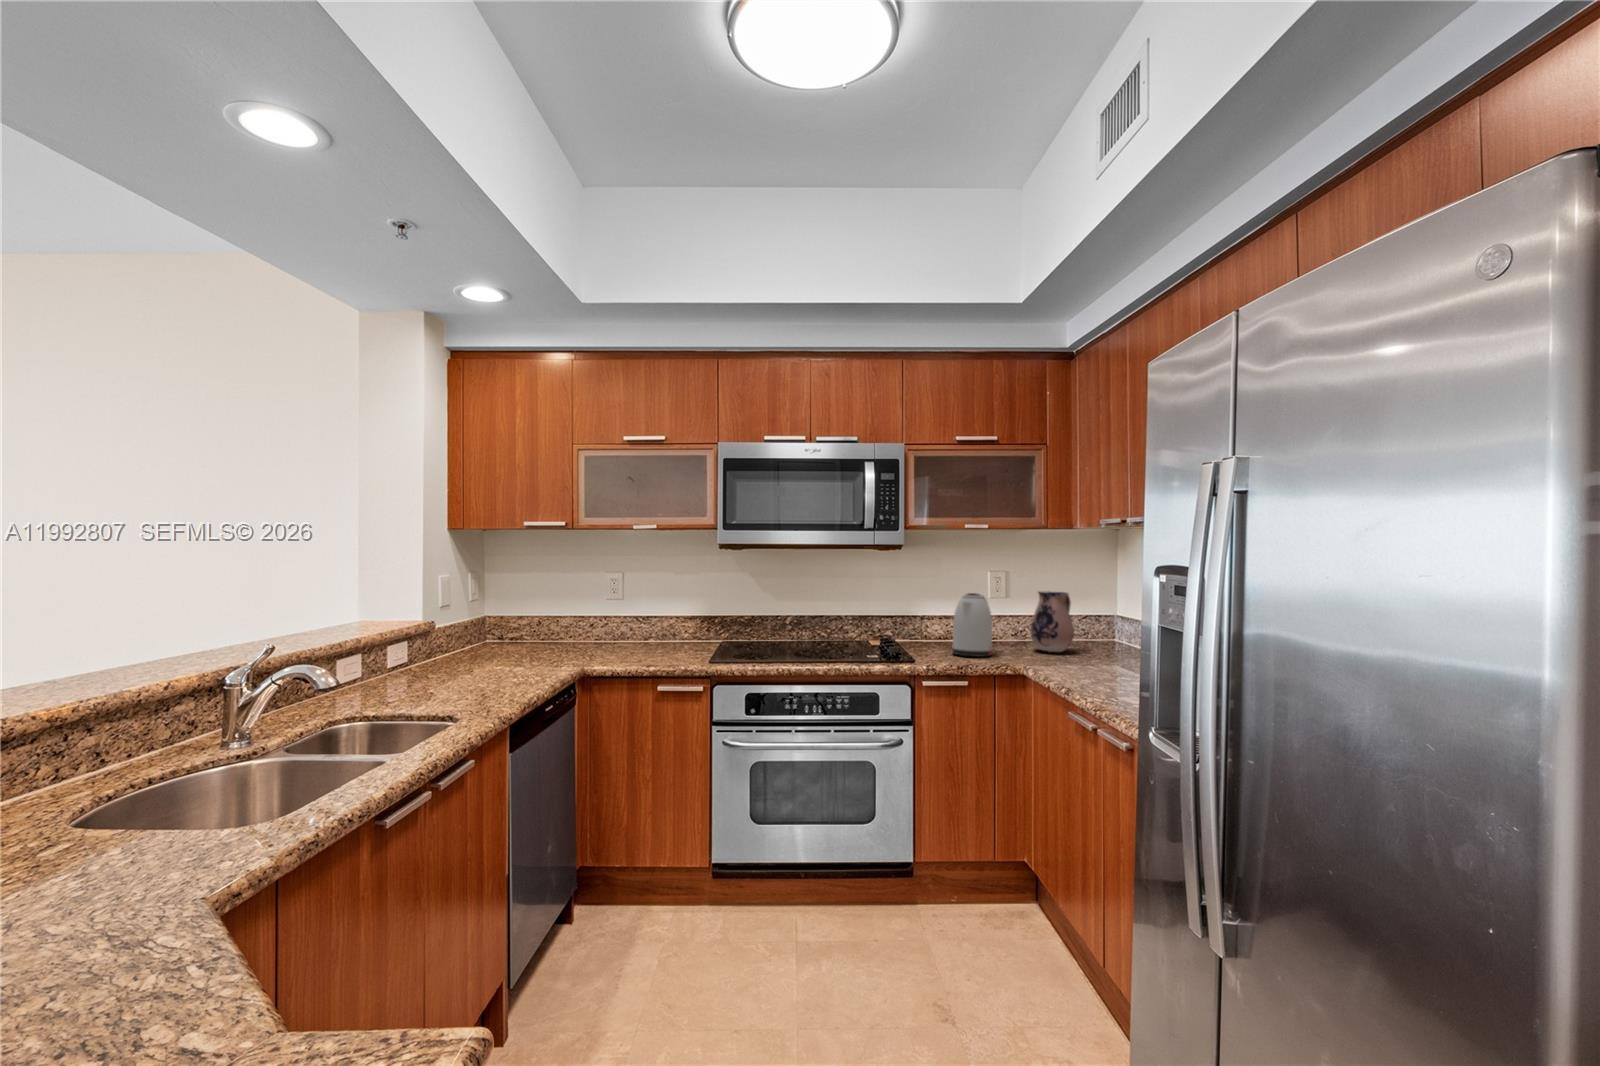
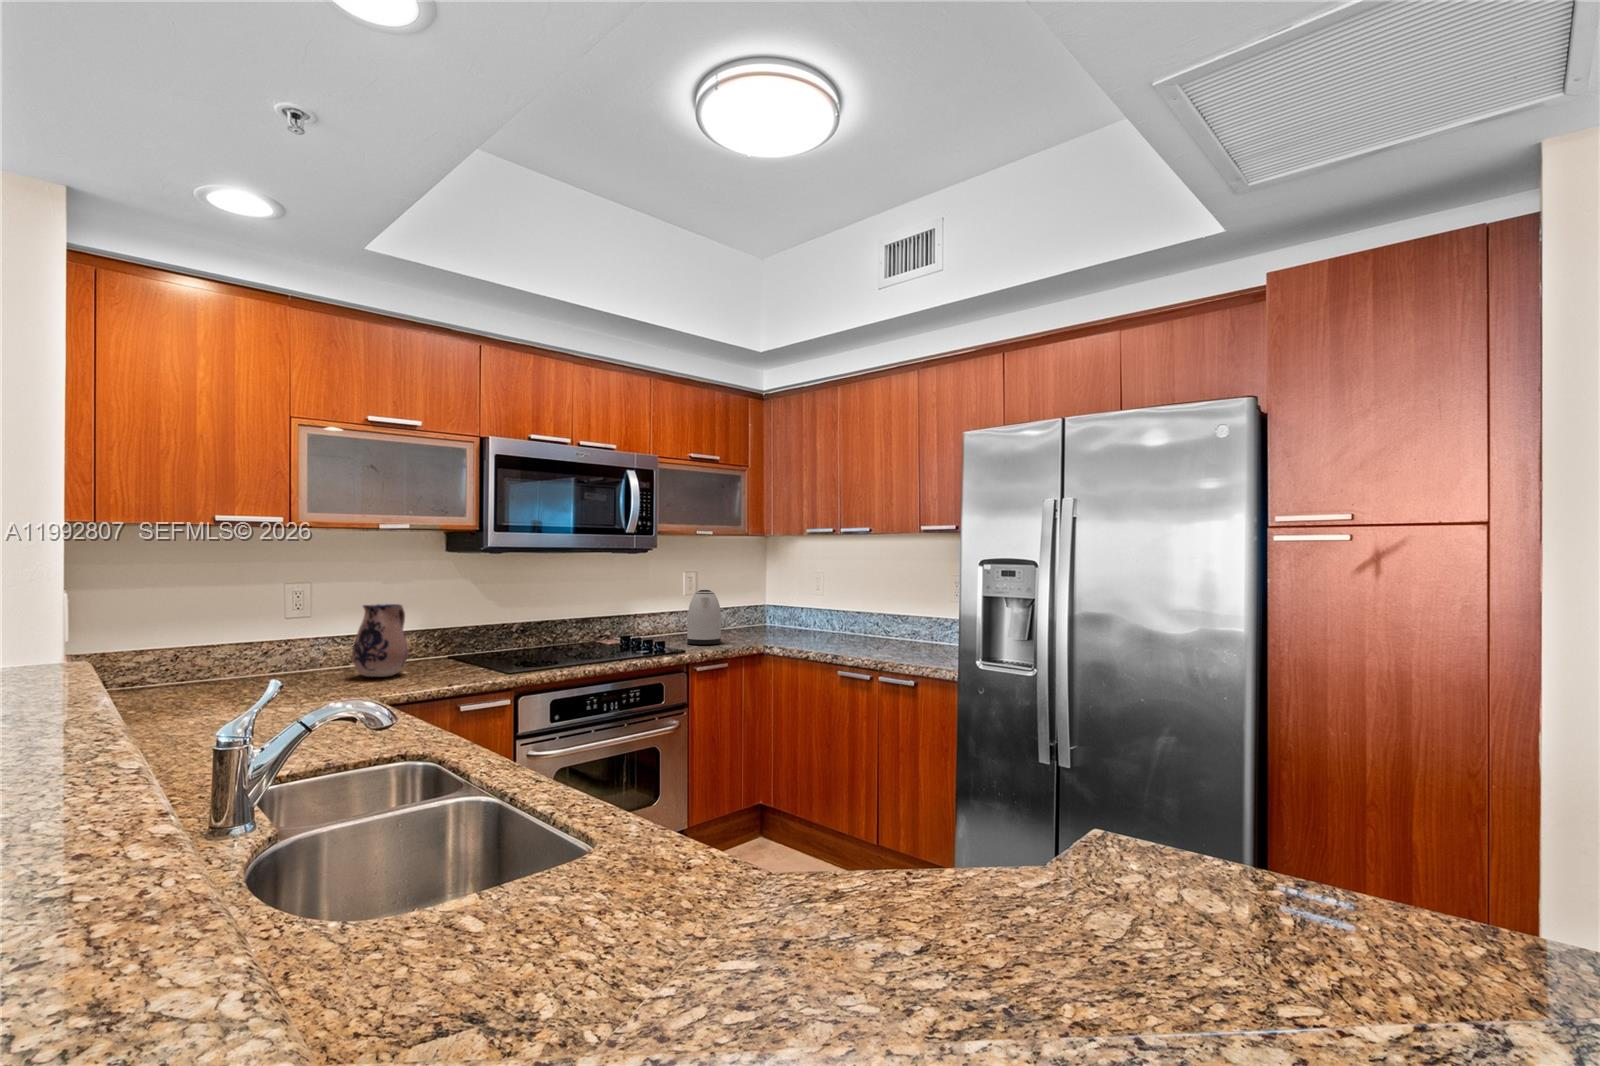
ceramic pitcher: present [1030,591,1074,652] -> present [352,604,408,677]

